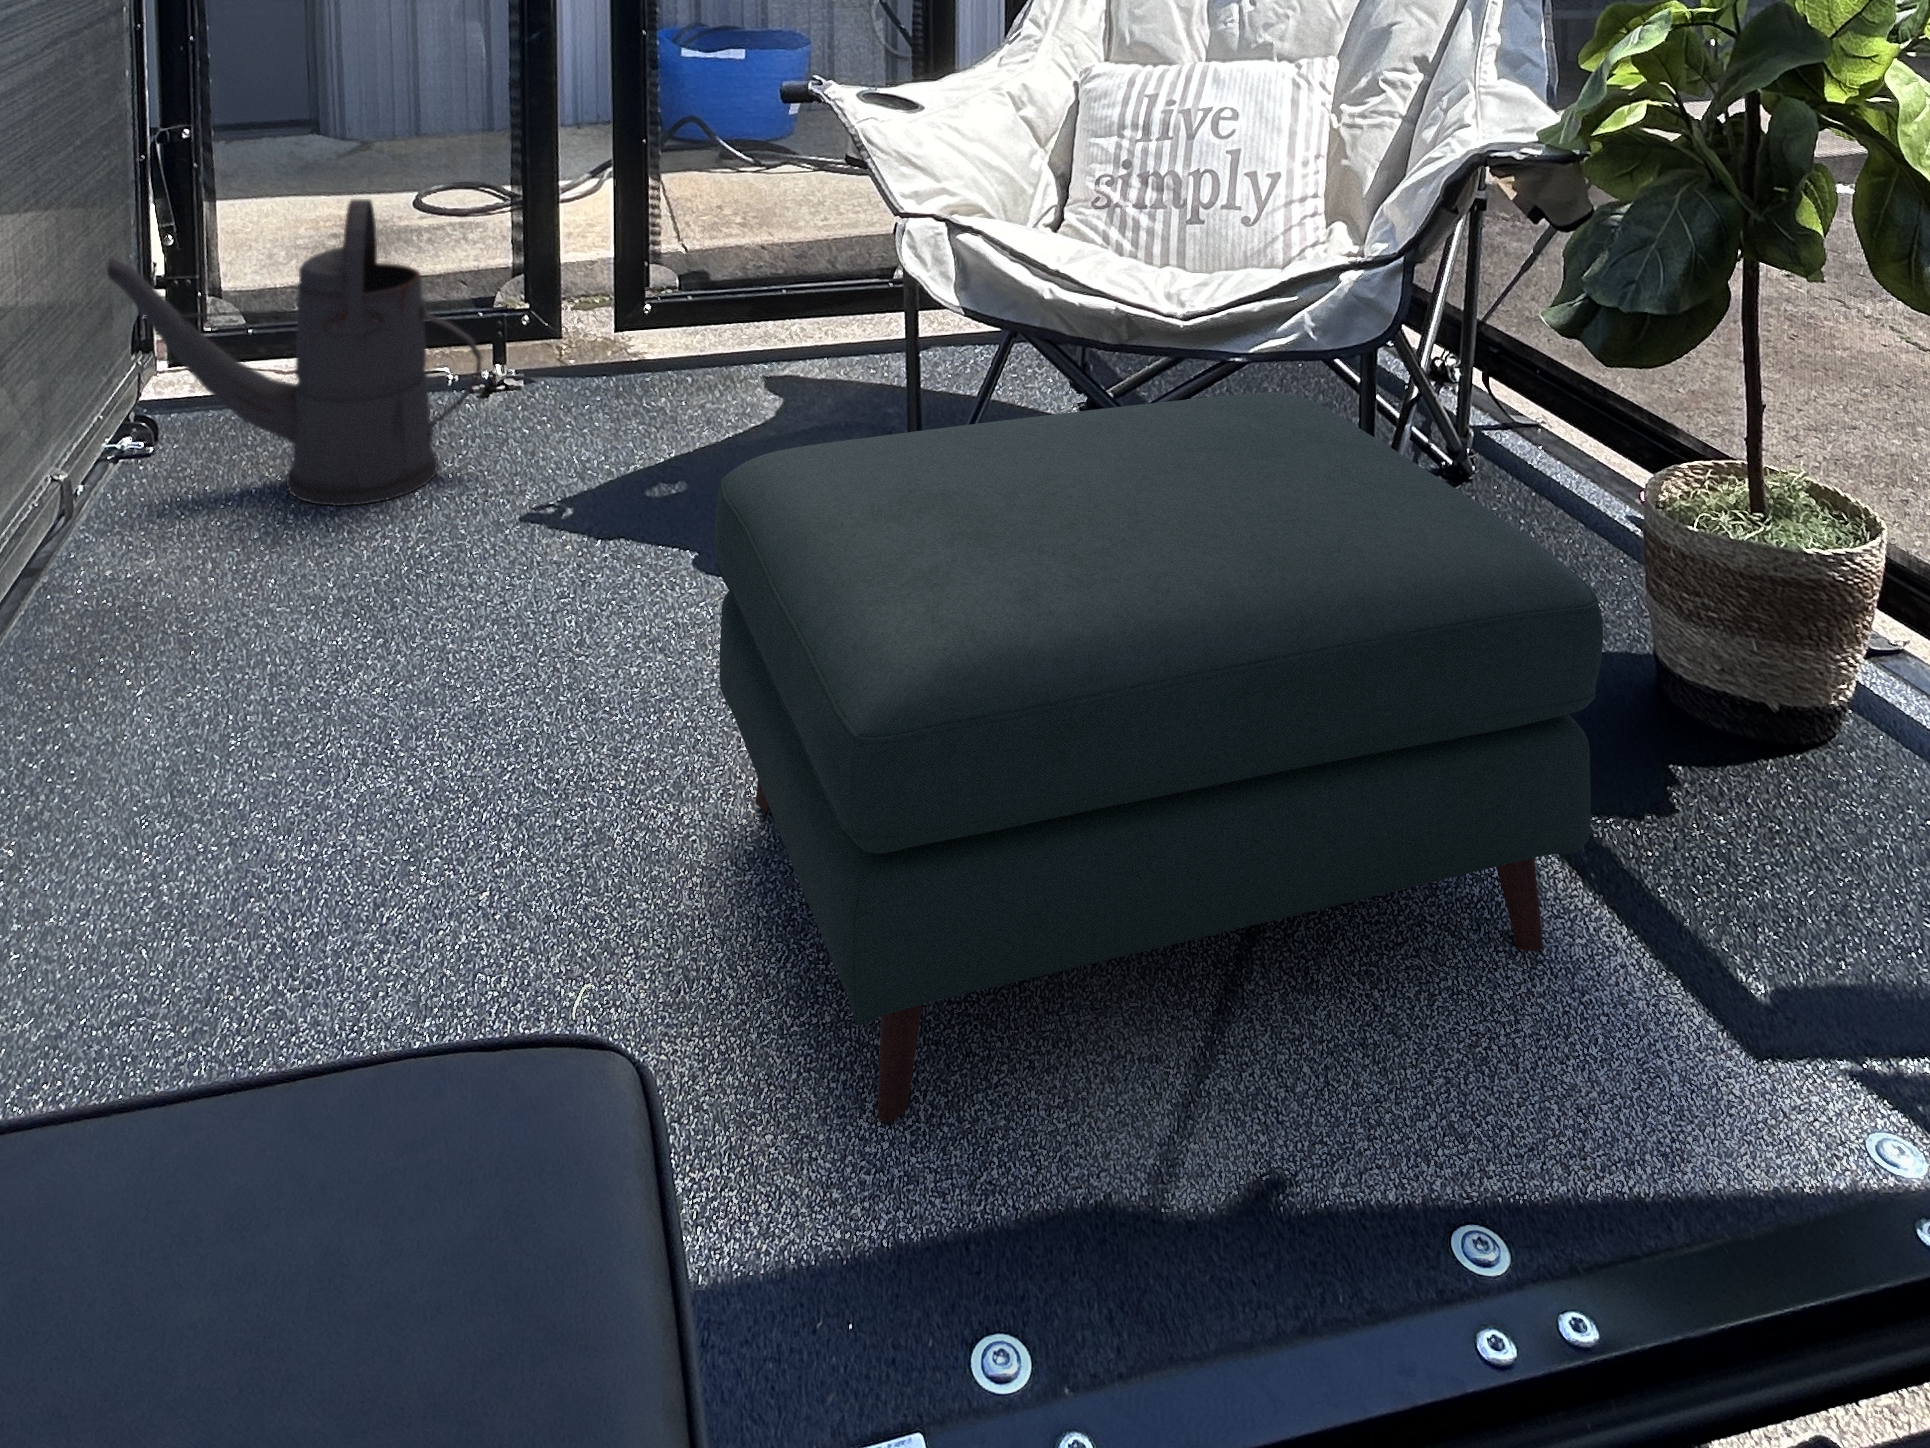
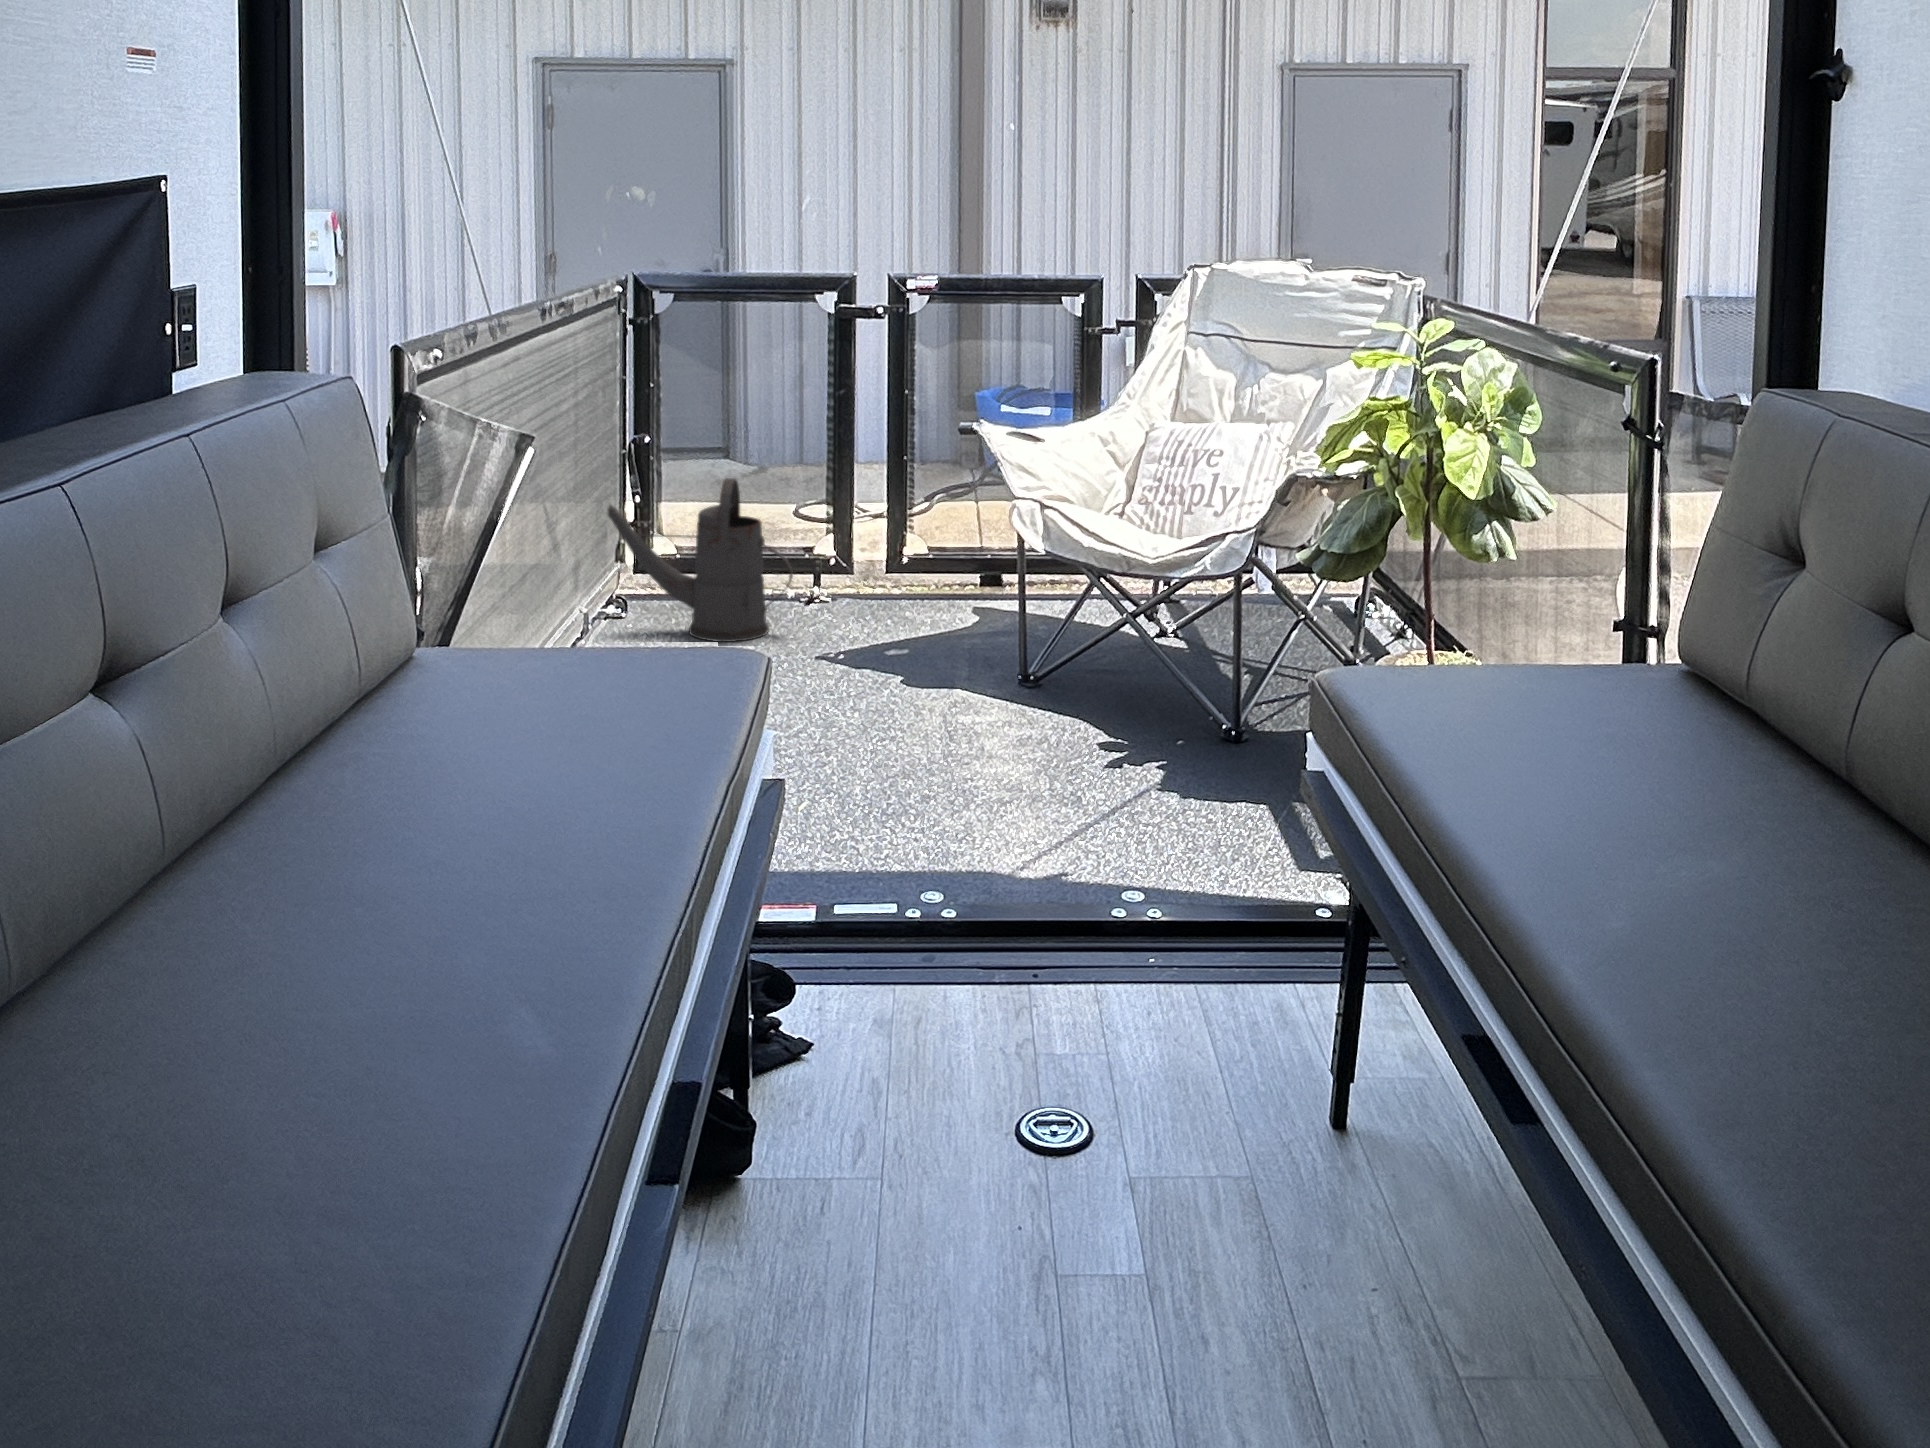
ottoman: present [714,393,1603,1122] -> none [845,583,1178,803]

